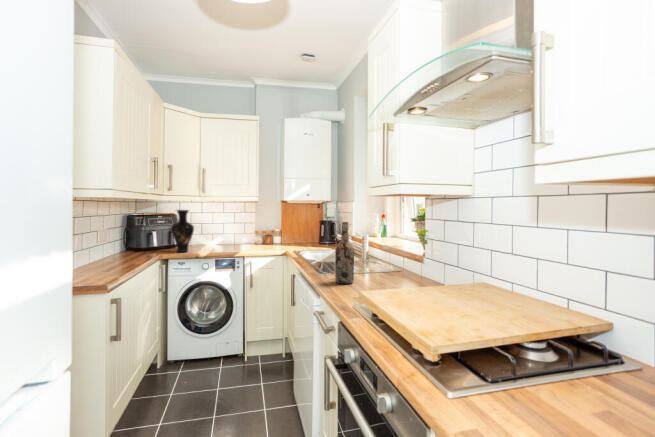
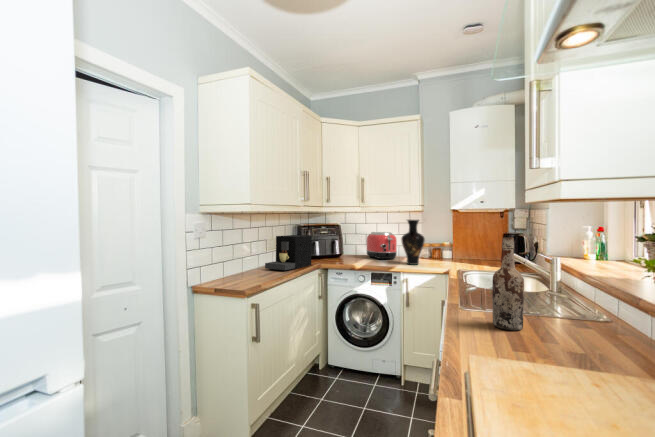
vase: present [171,210,194,252] -> present [401,220,425,265]
toaster: none [204,221,235,247] -> present [366,232,397,259]
coffee maker: none [98,226,151,263] -> present [265,235,312,270]

